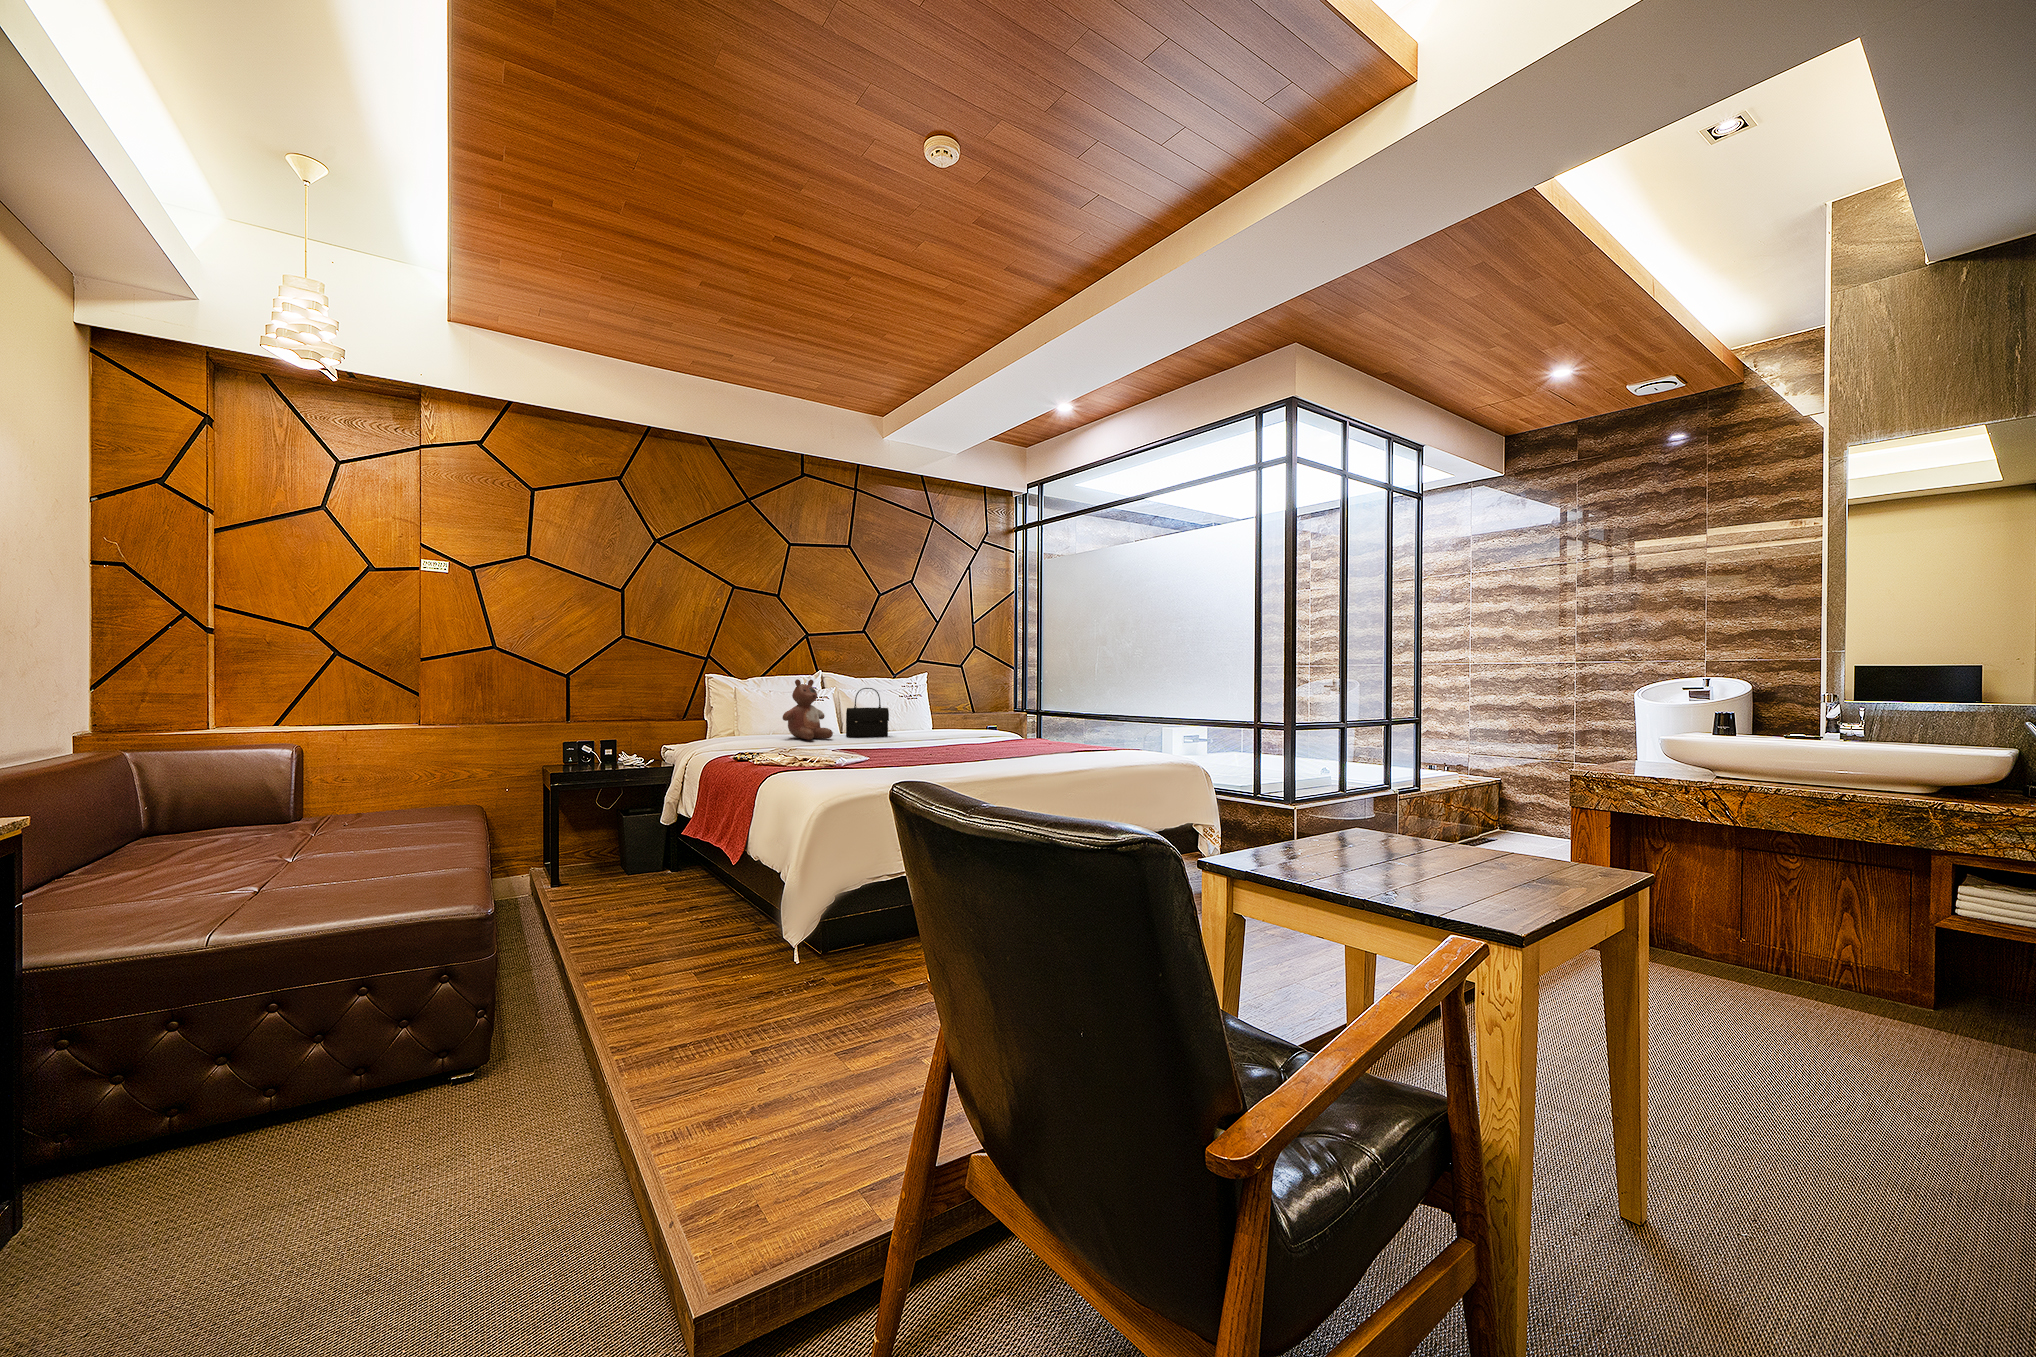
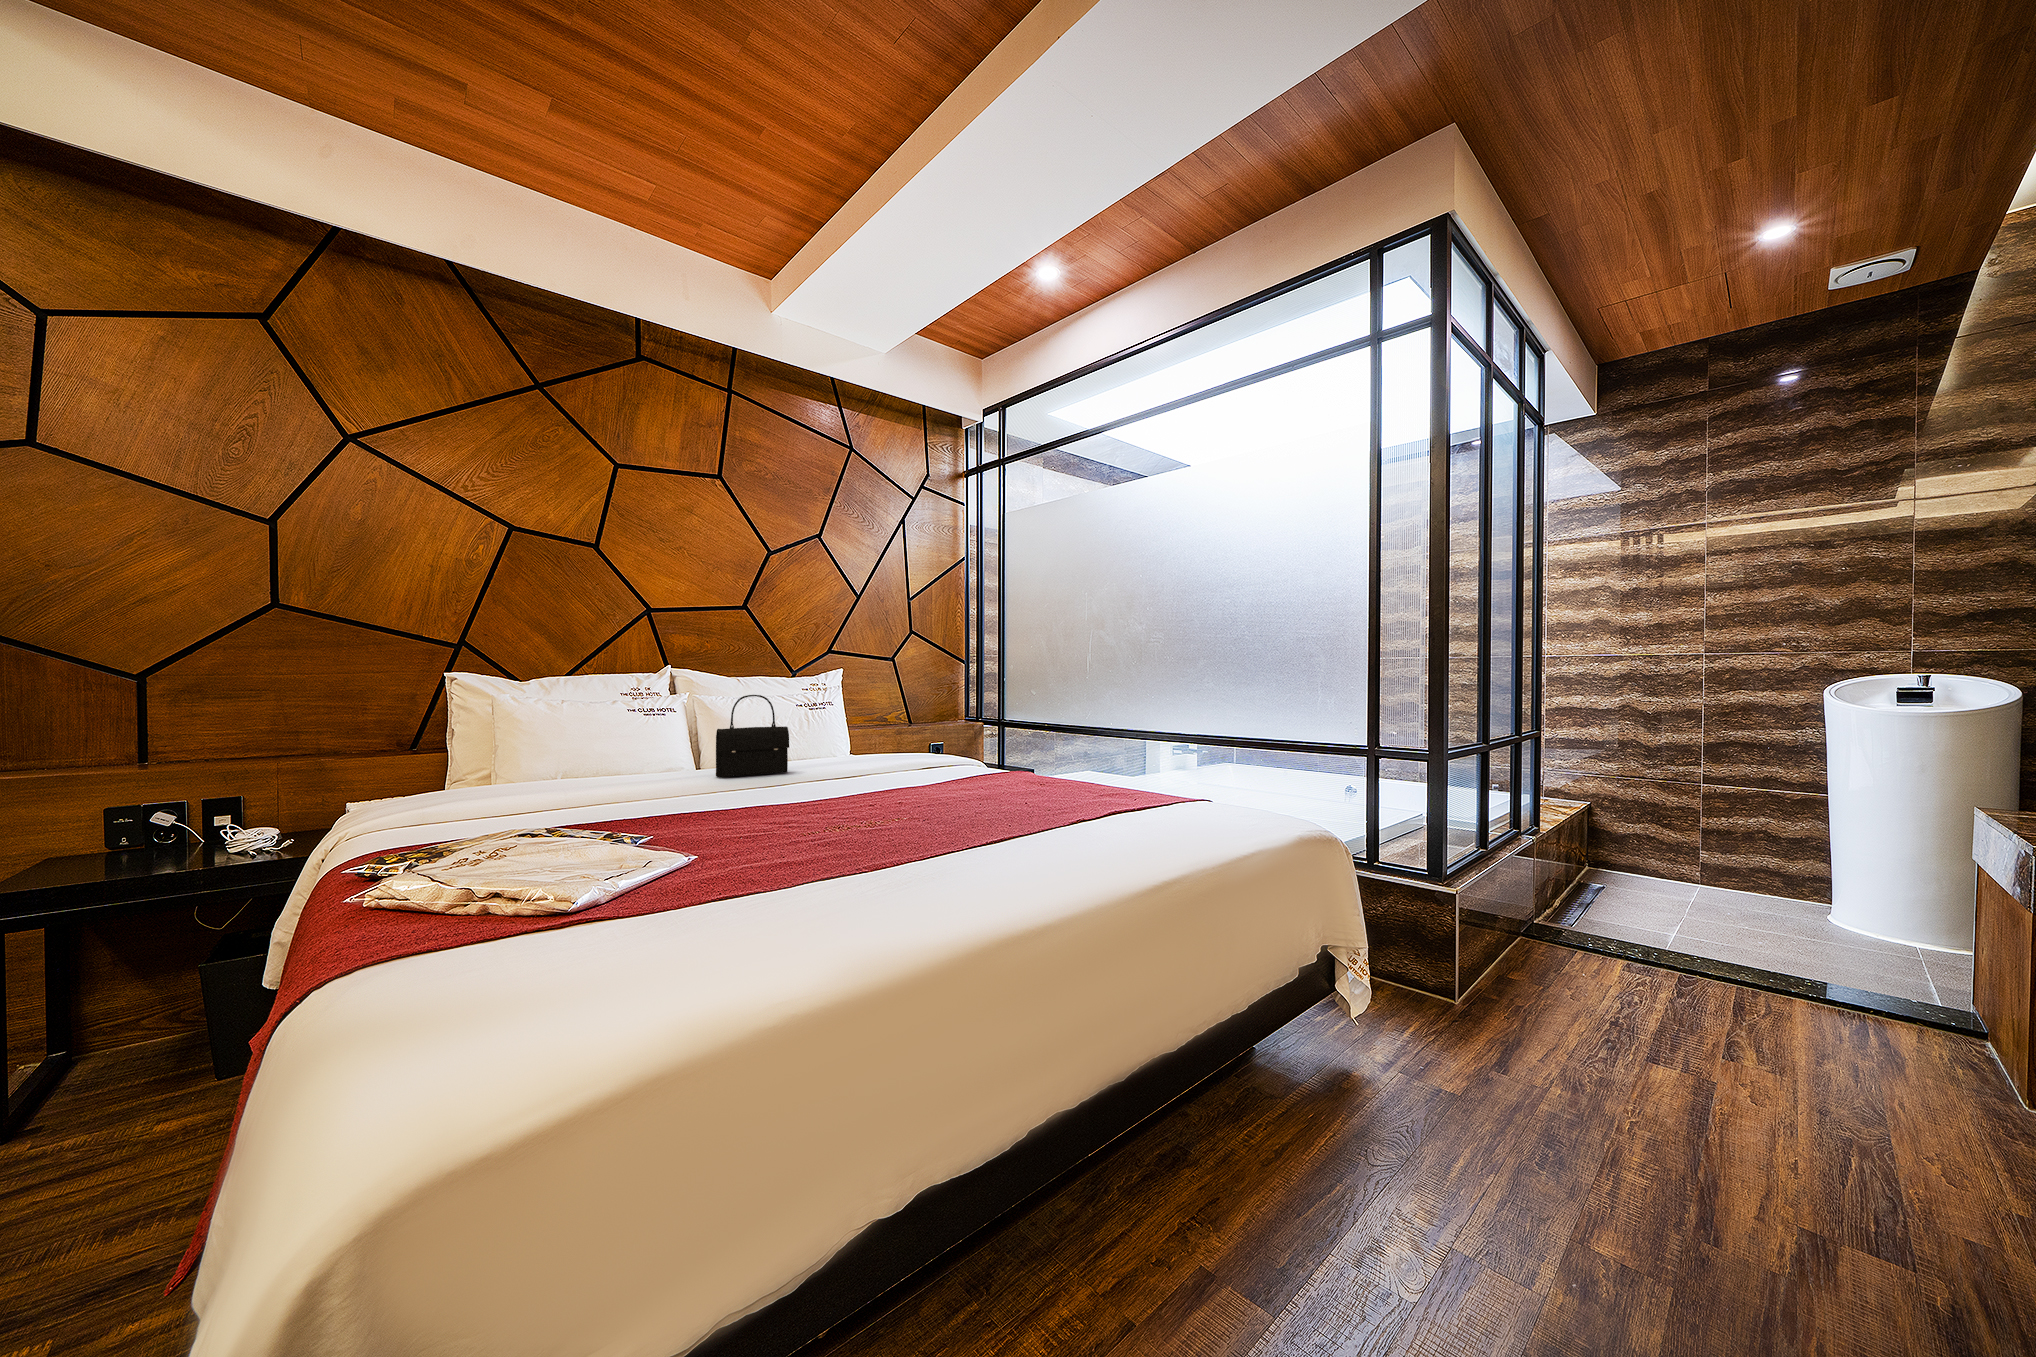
stuffed bear: present [783,679,833,740] -> none [597,682,691,788]

